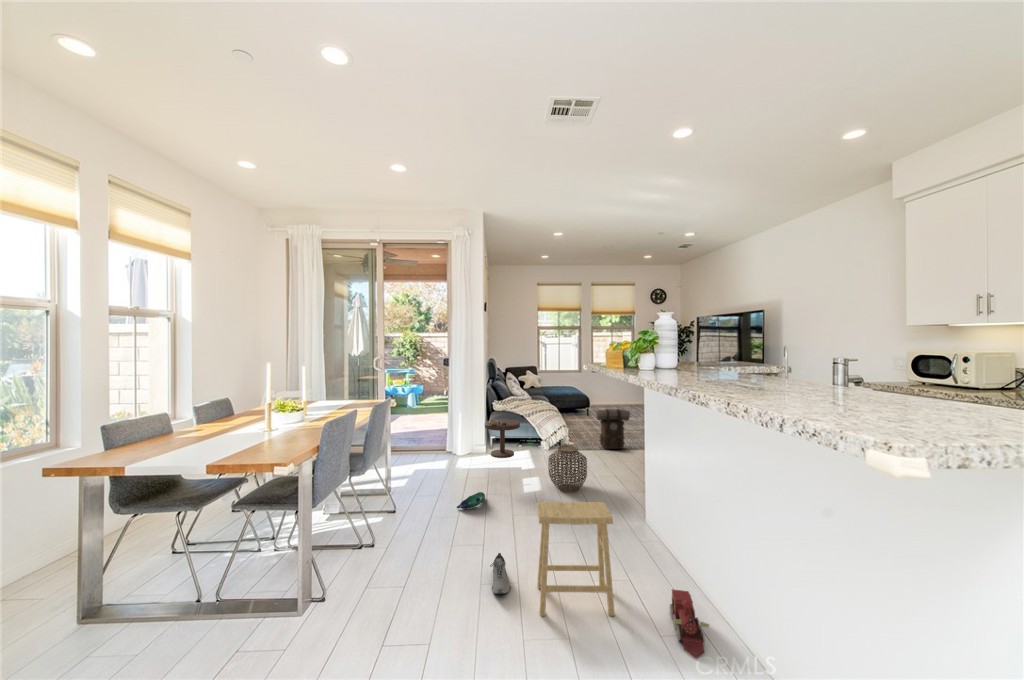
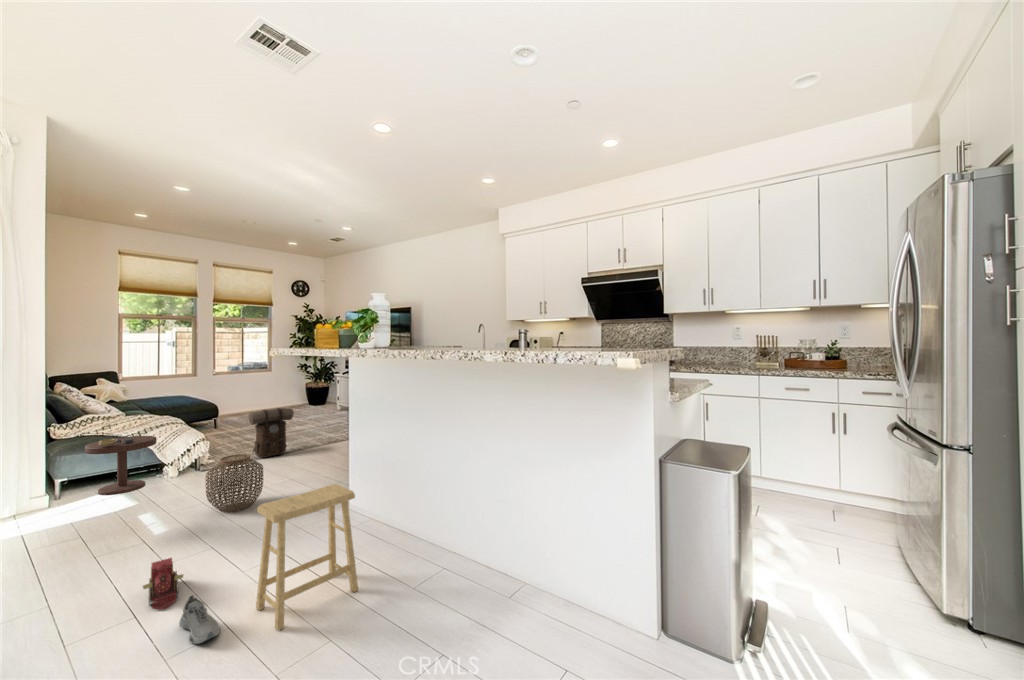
plush toy: present [457,492,485,509] -> none [45,550,103,589]
toy train: present [670,589,709,658] -> present [143,558,183,609]

